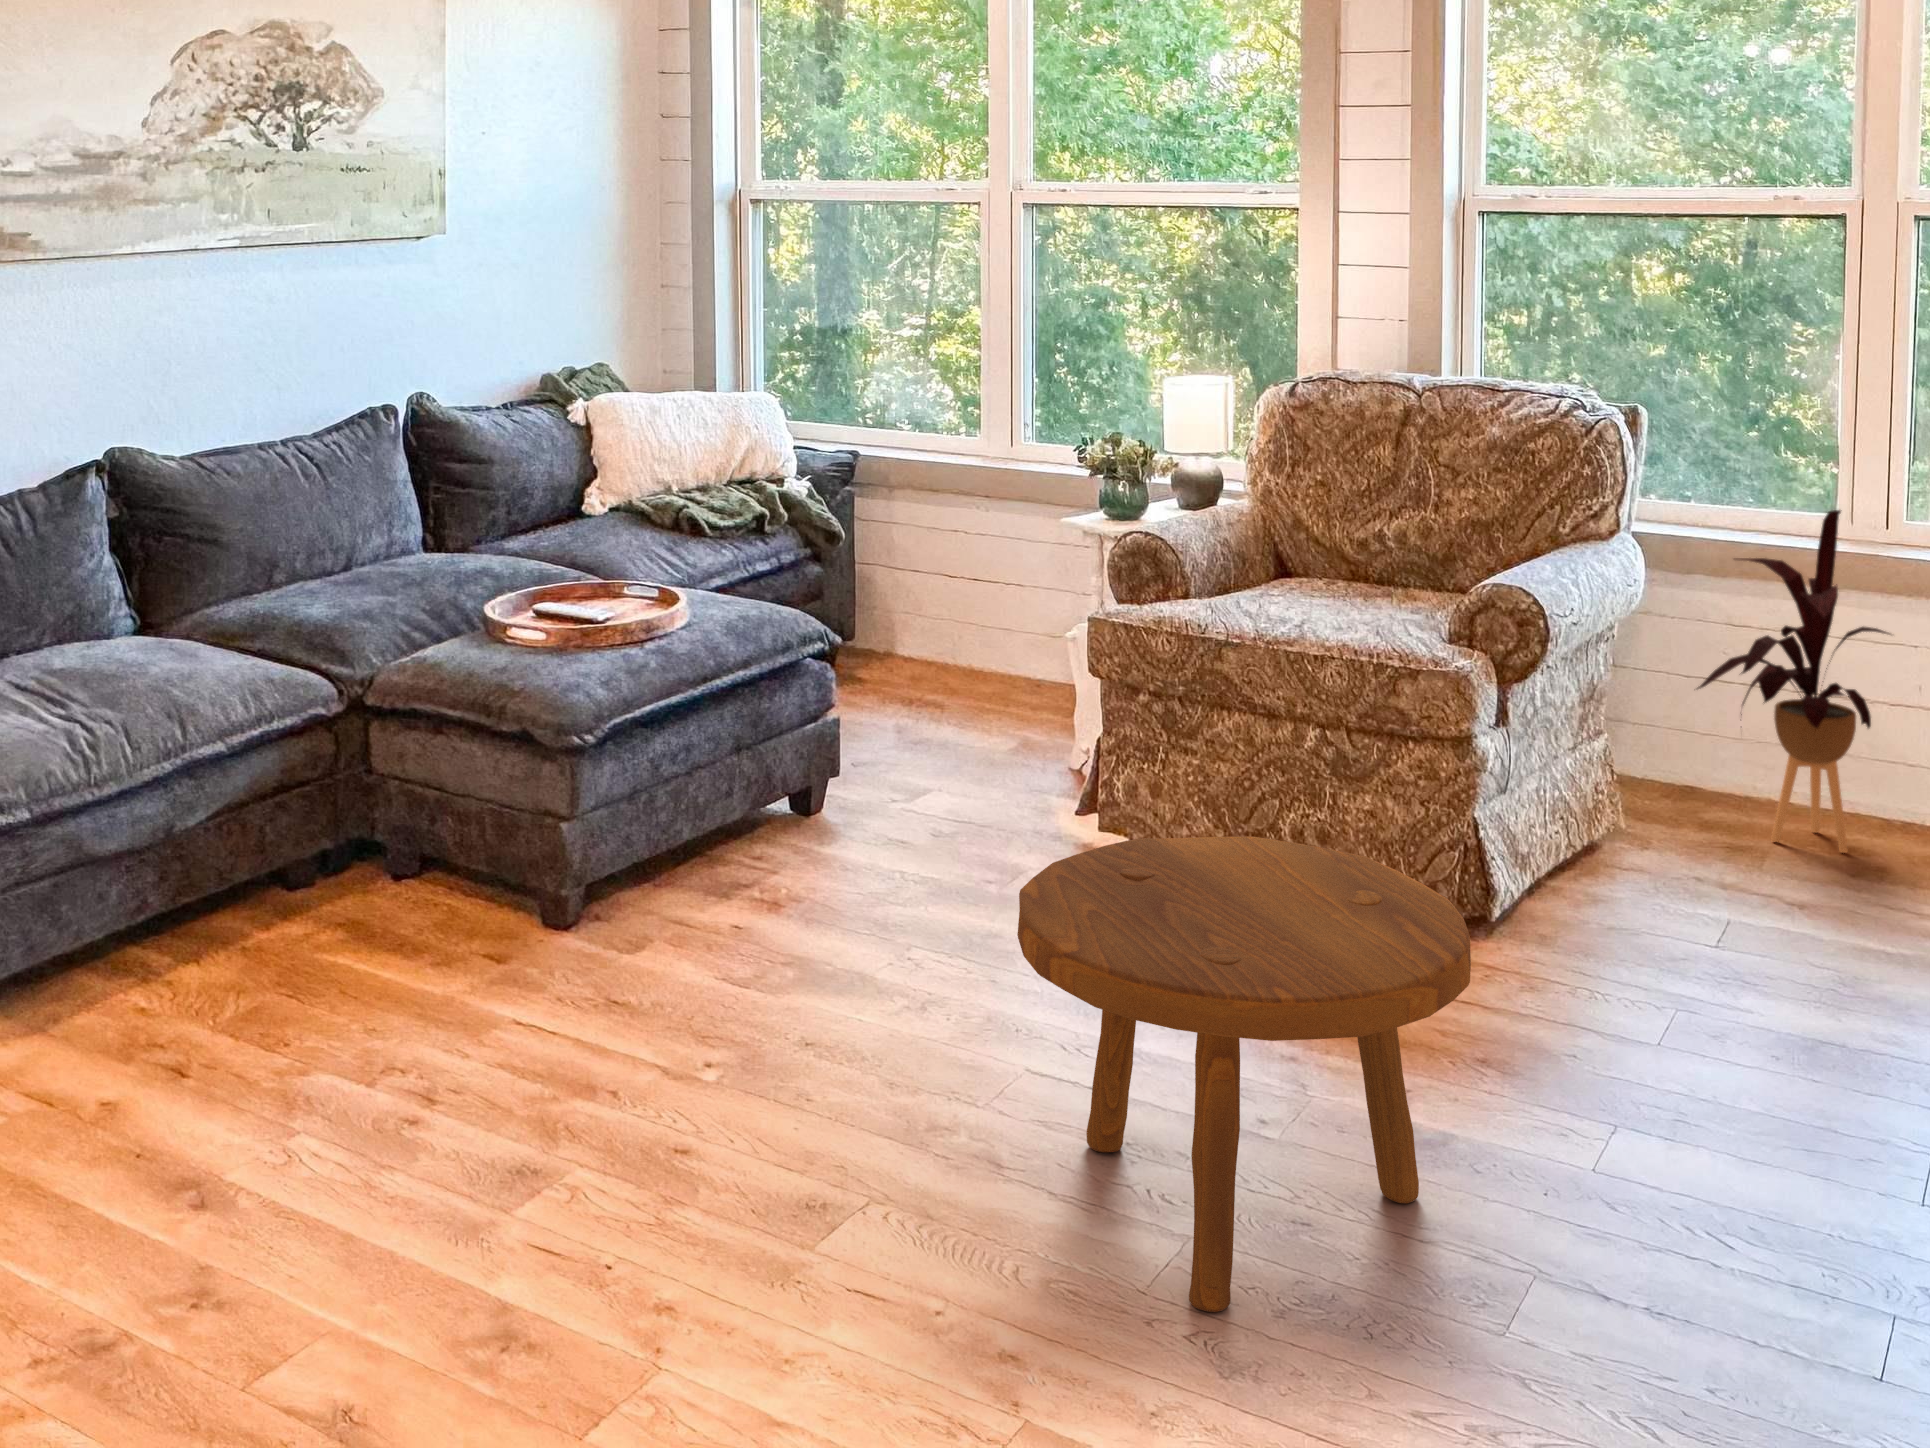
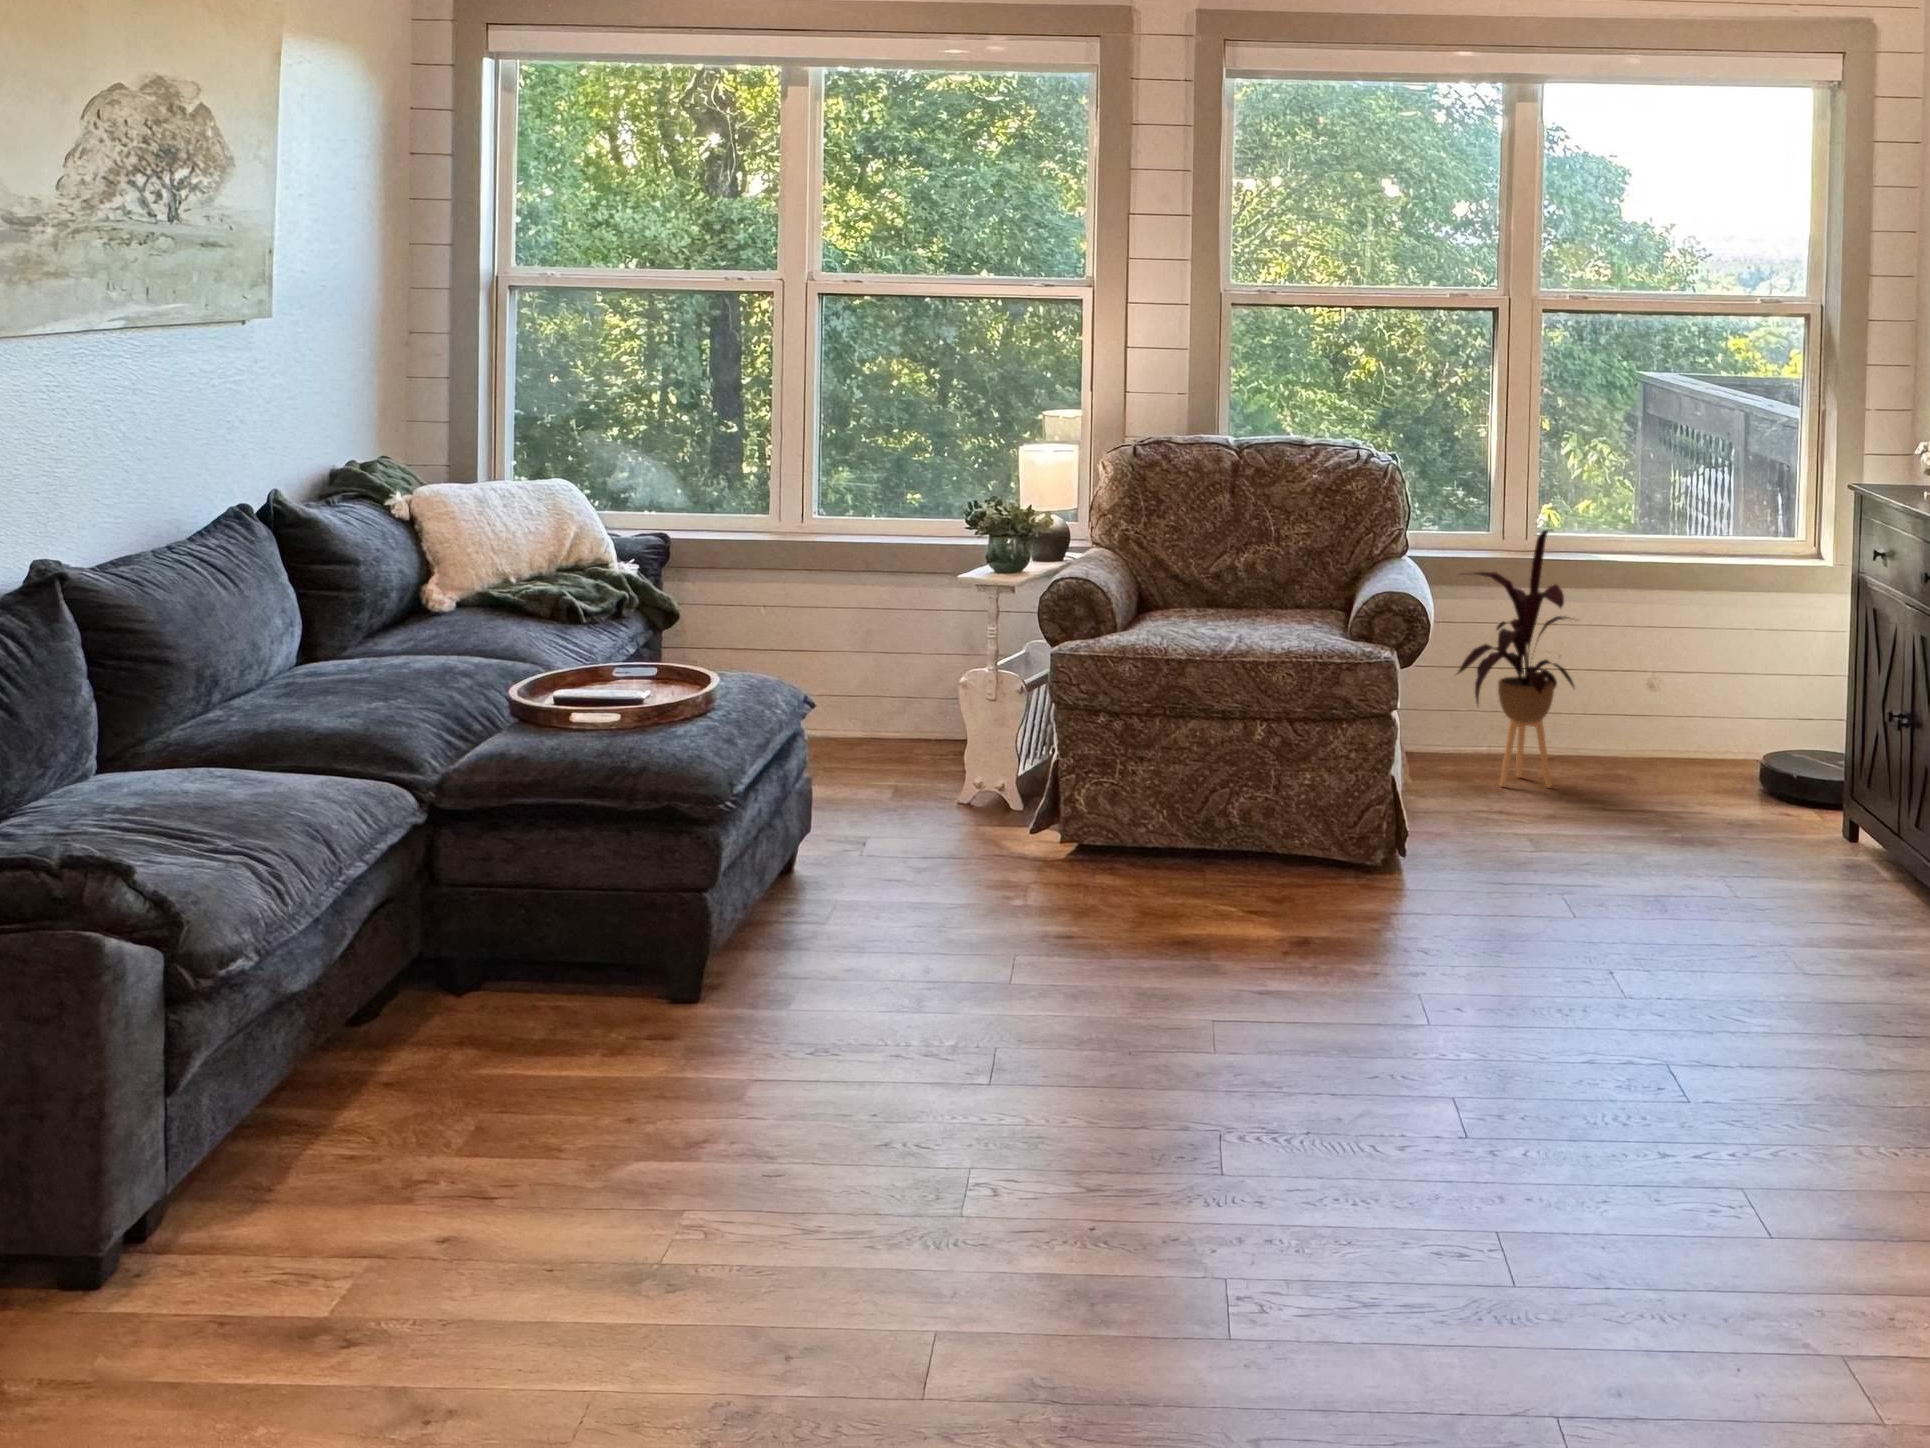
footstool: present [1017,836,1471,1312] -> none [1288,783,1624,1116]

